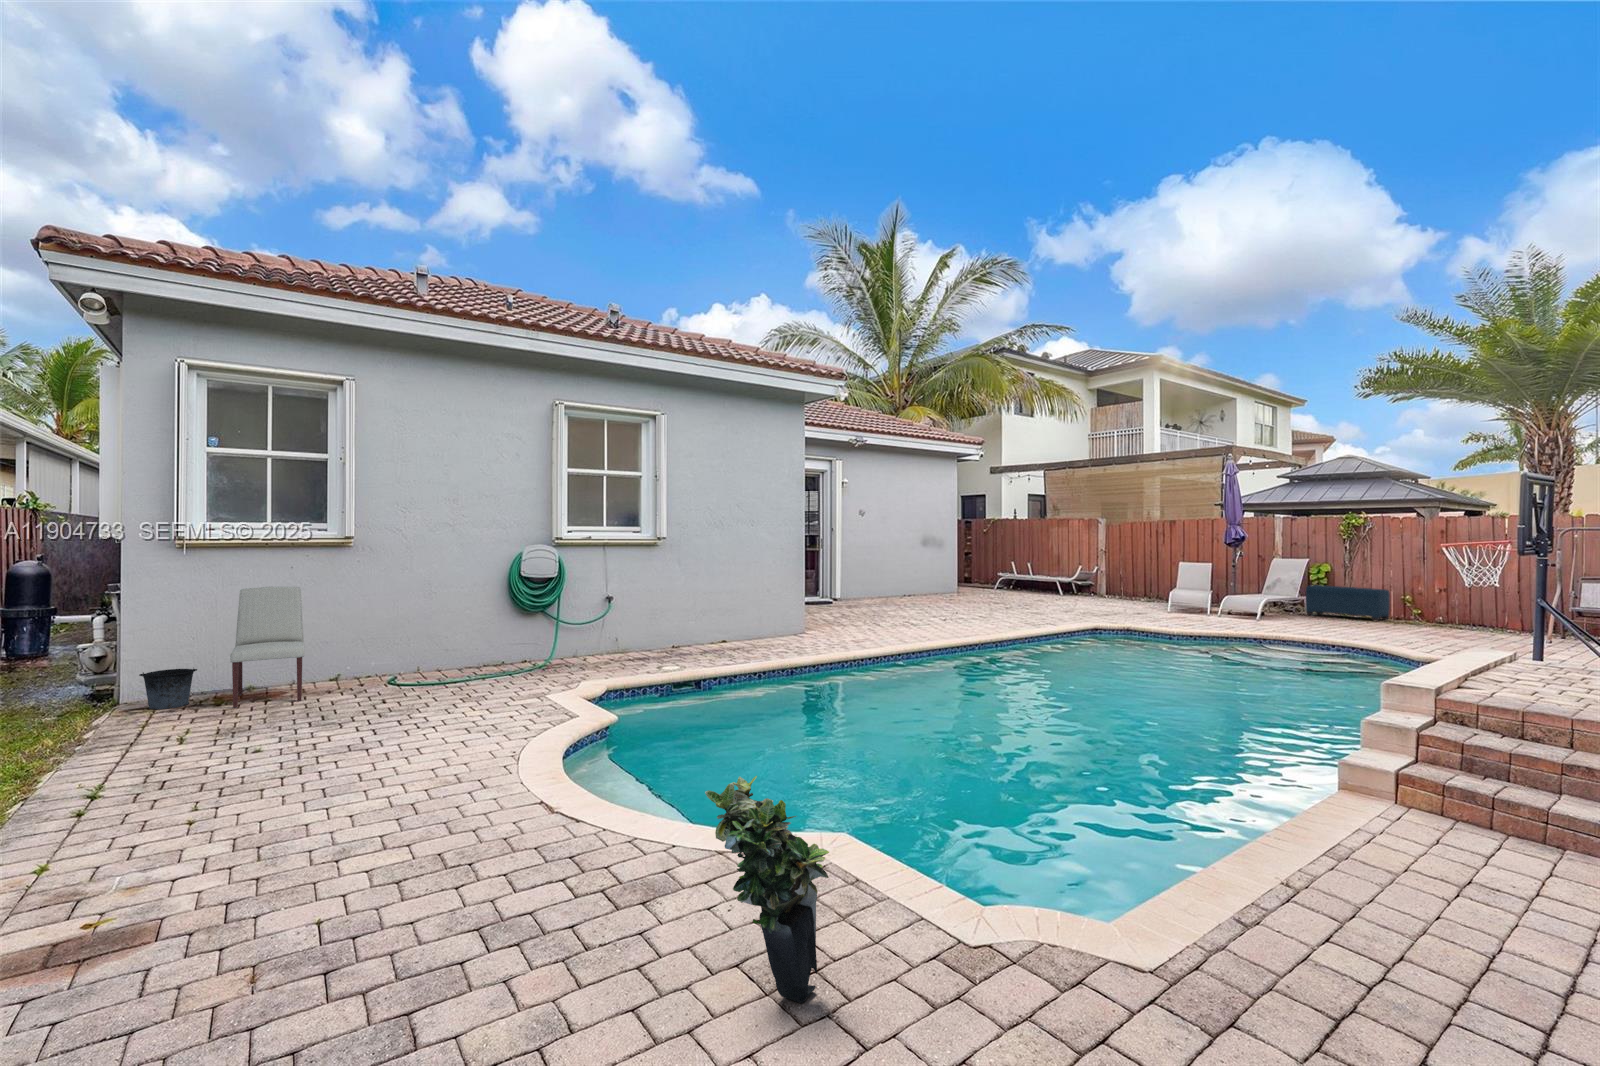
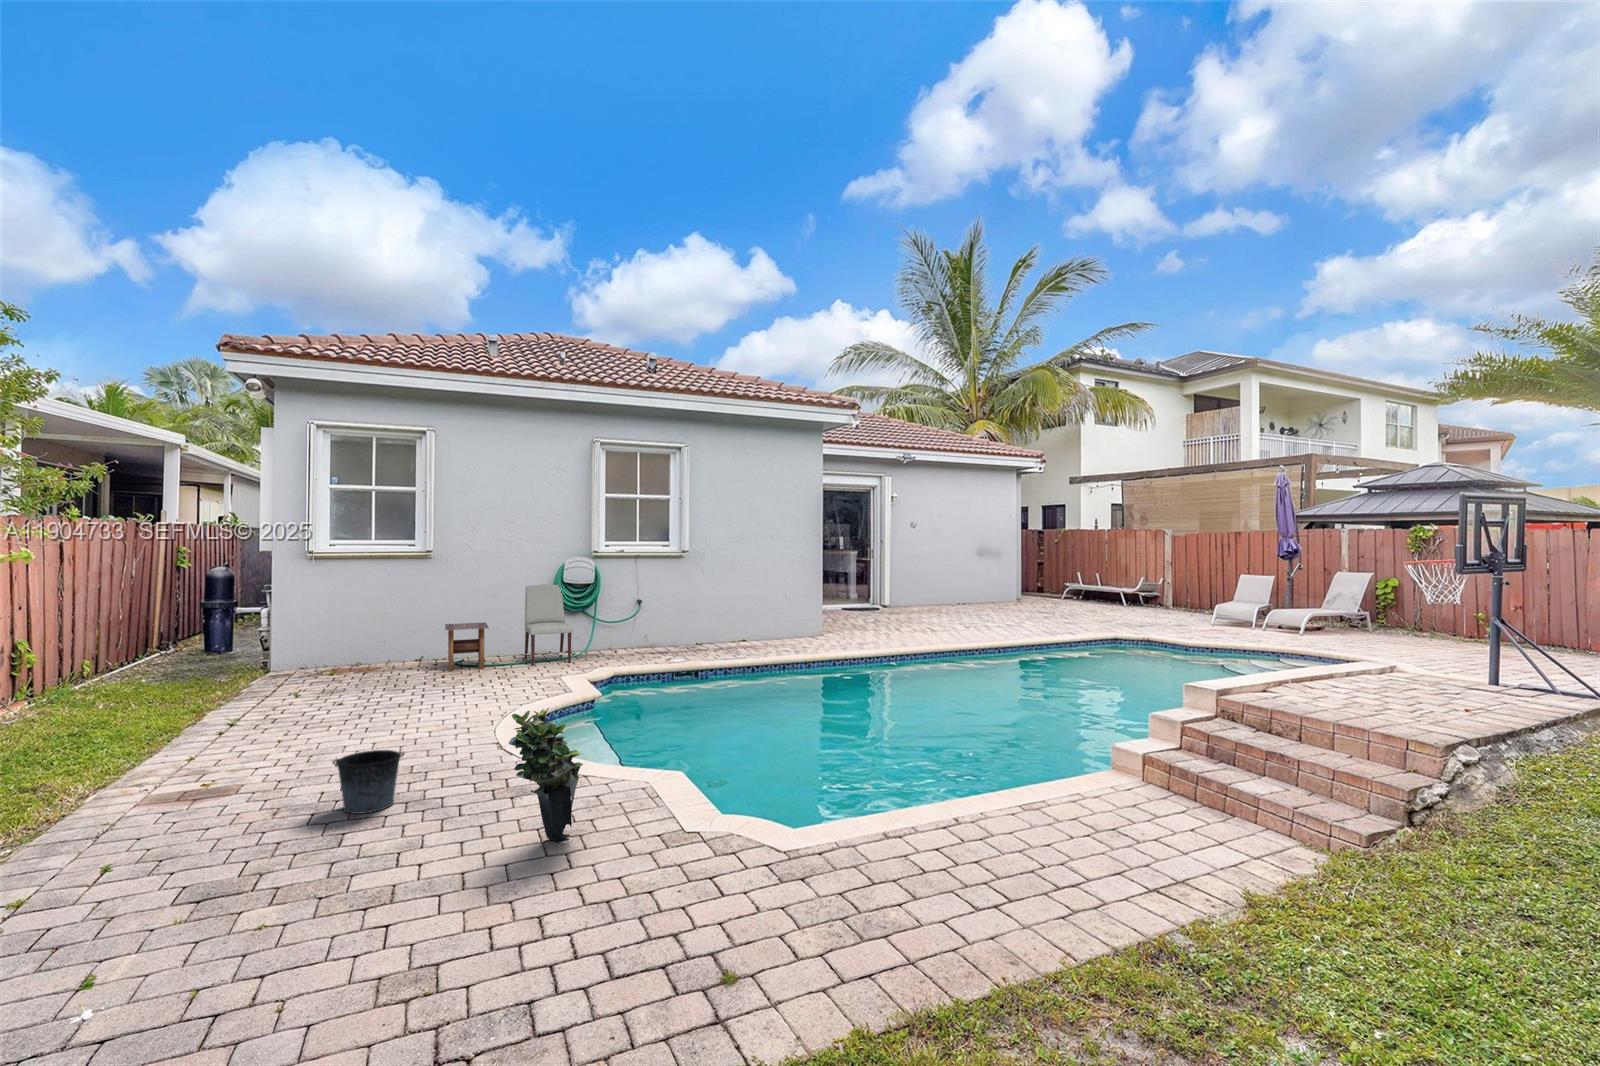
bench: present [1306,585,1390,621] -> none [1367,601,1459,640]
chair: present [230,587,304,708] -> present [525,585,573,666]
side table: none [373,626,439,691] -> present [445,622,489,671]
bucket: present [139,669,197,709] -> present [332,750,405,814]

